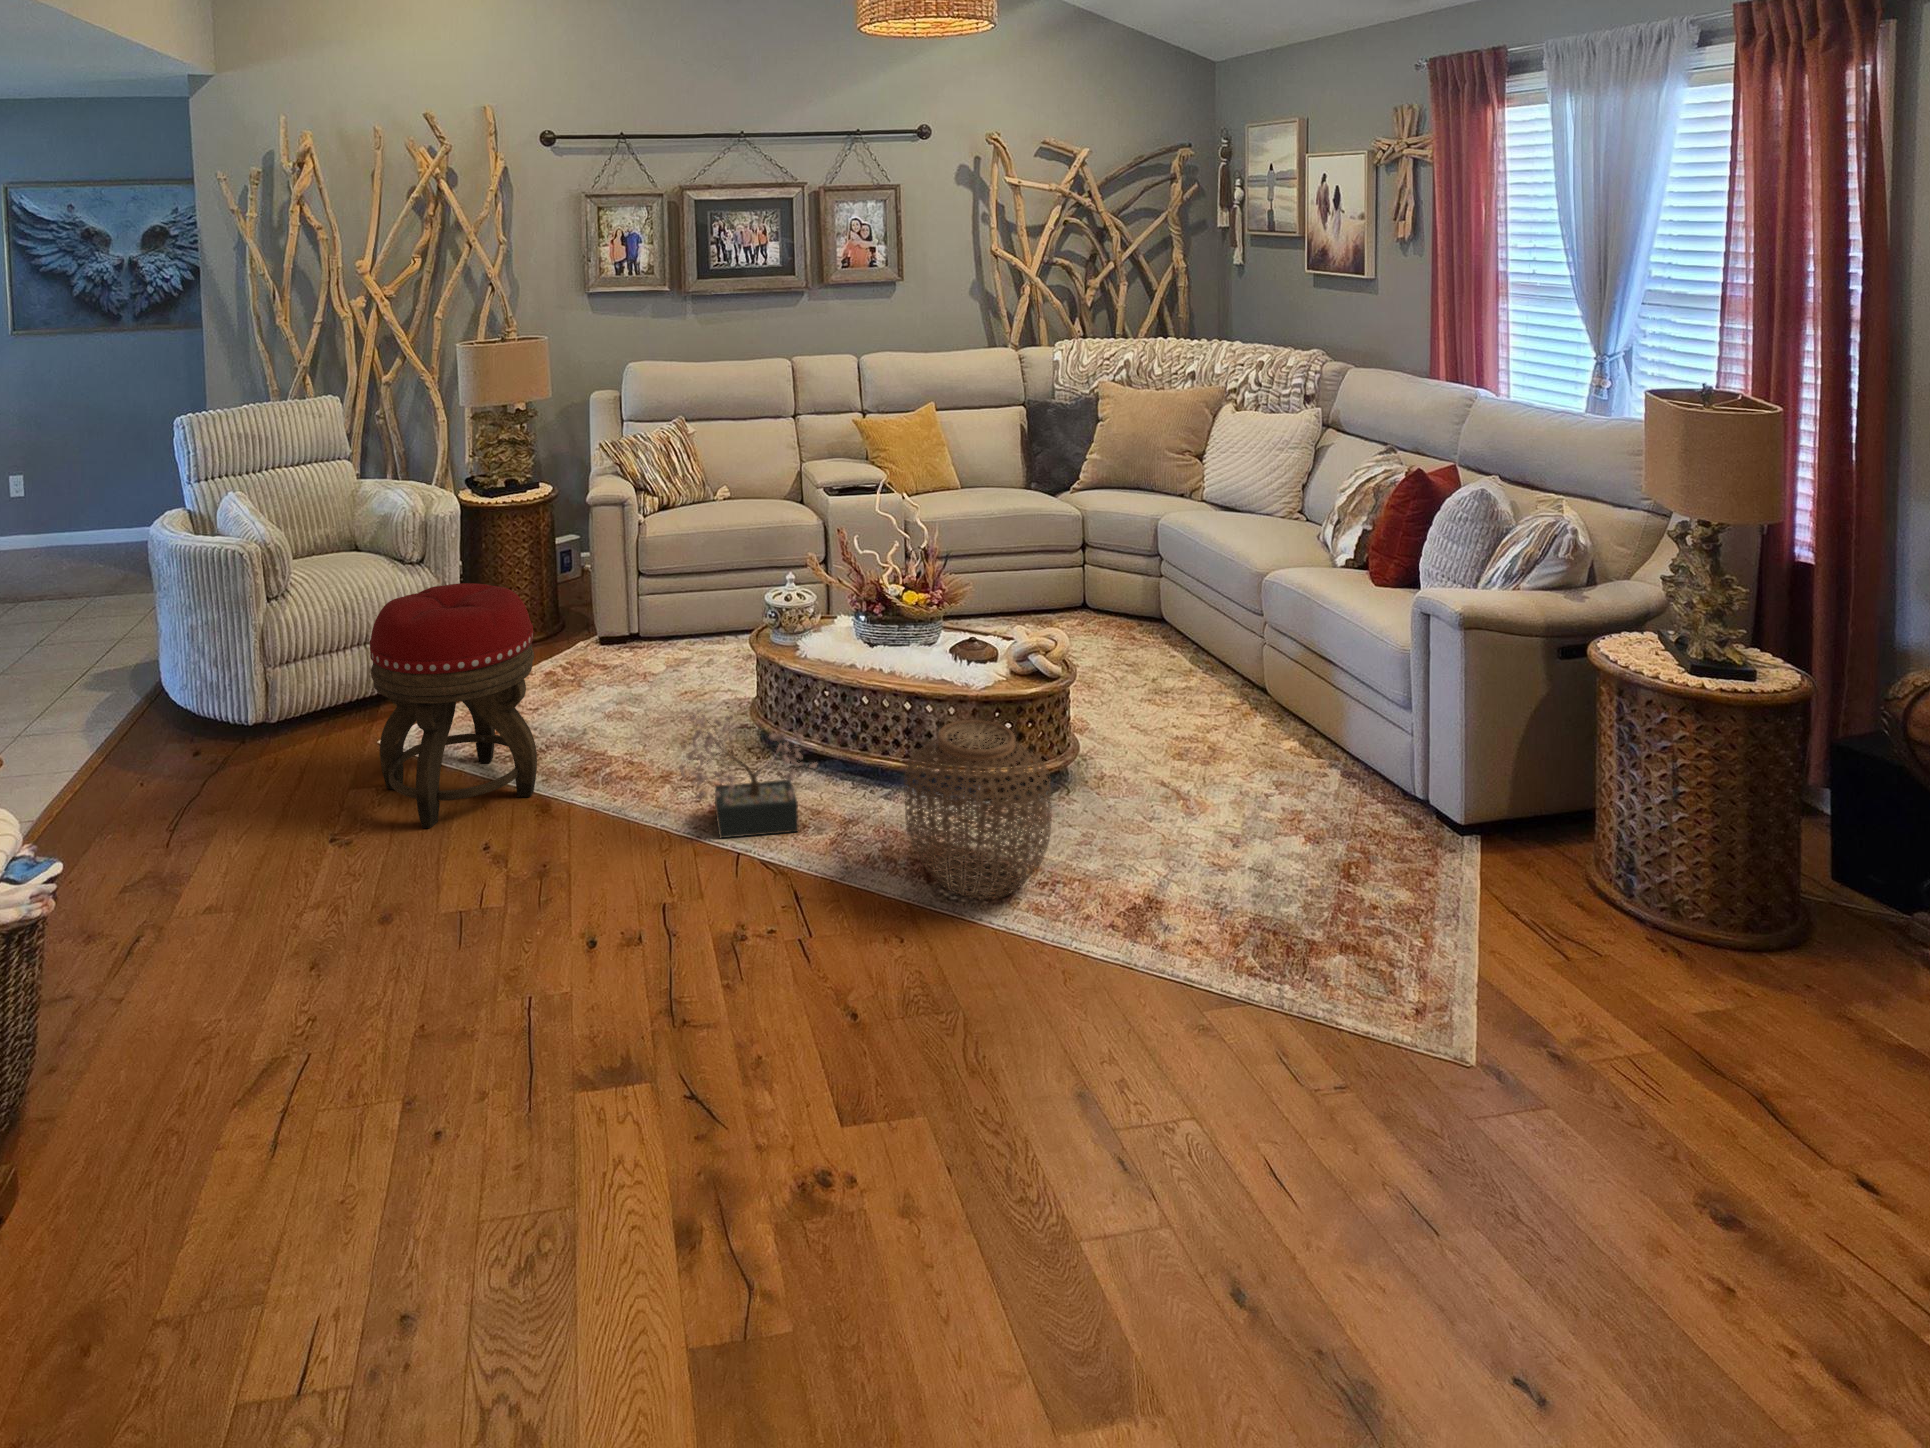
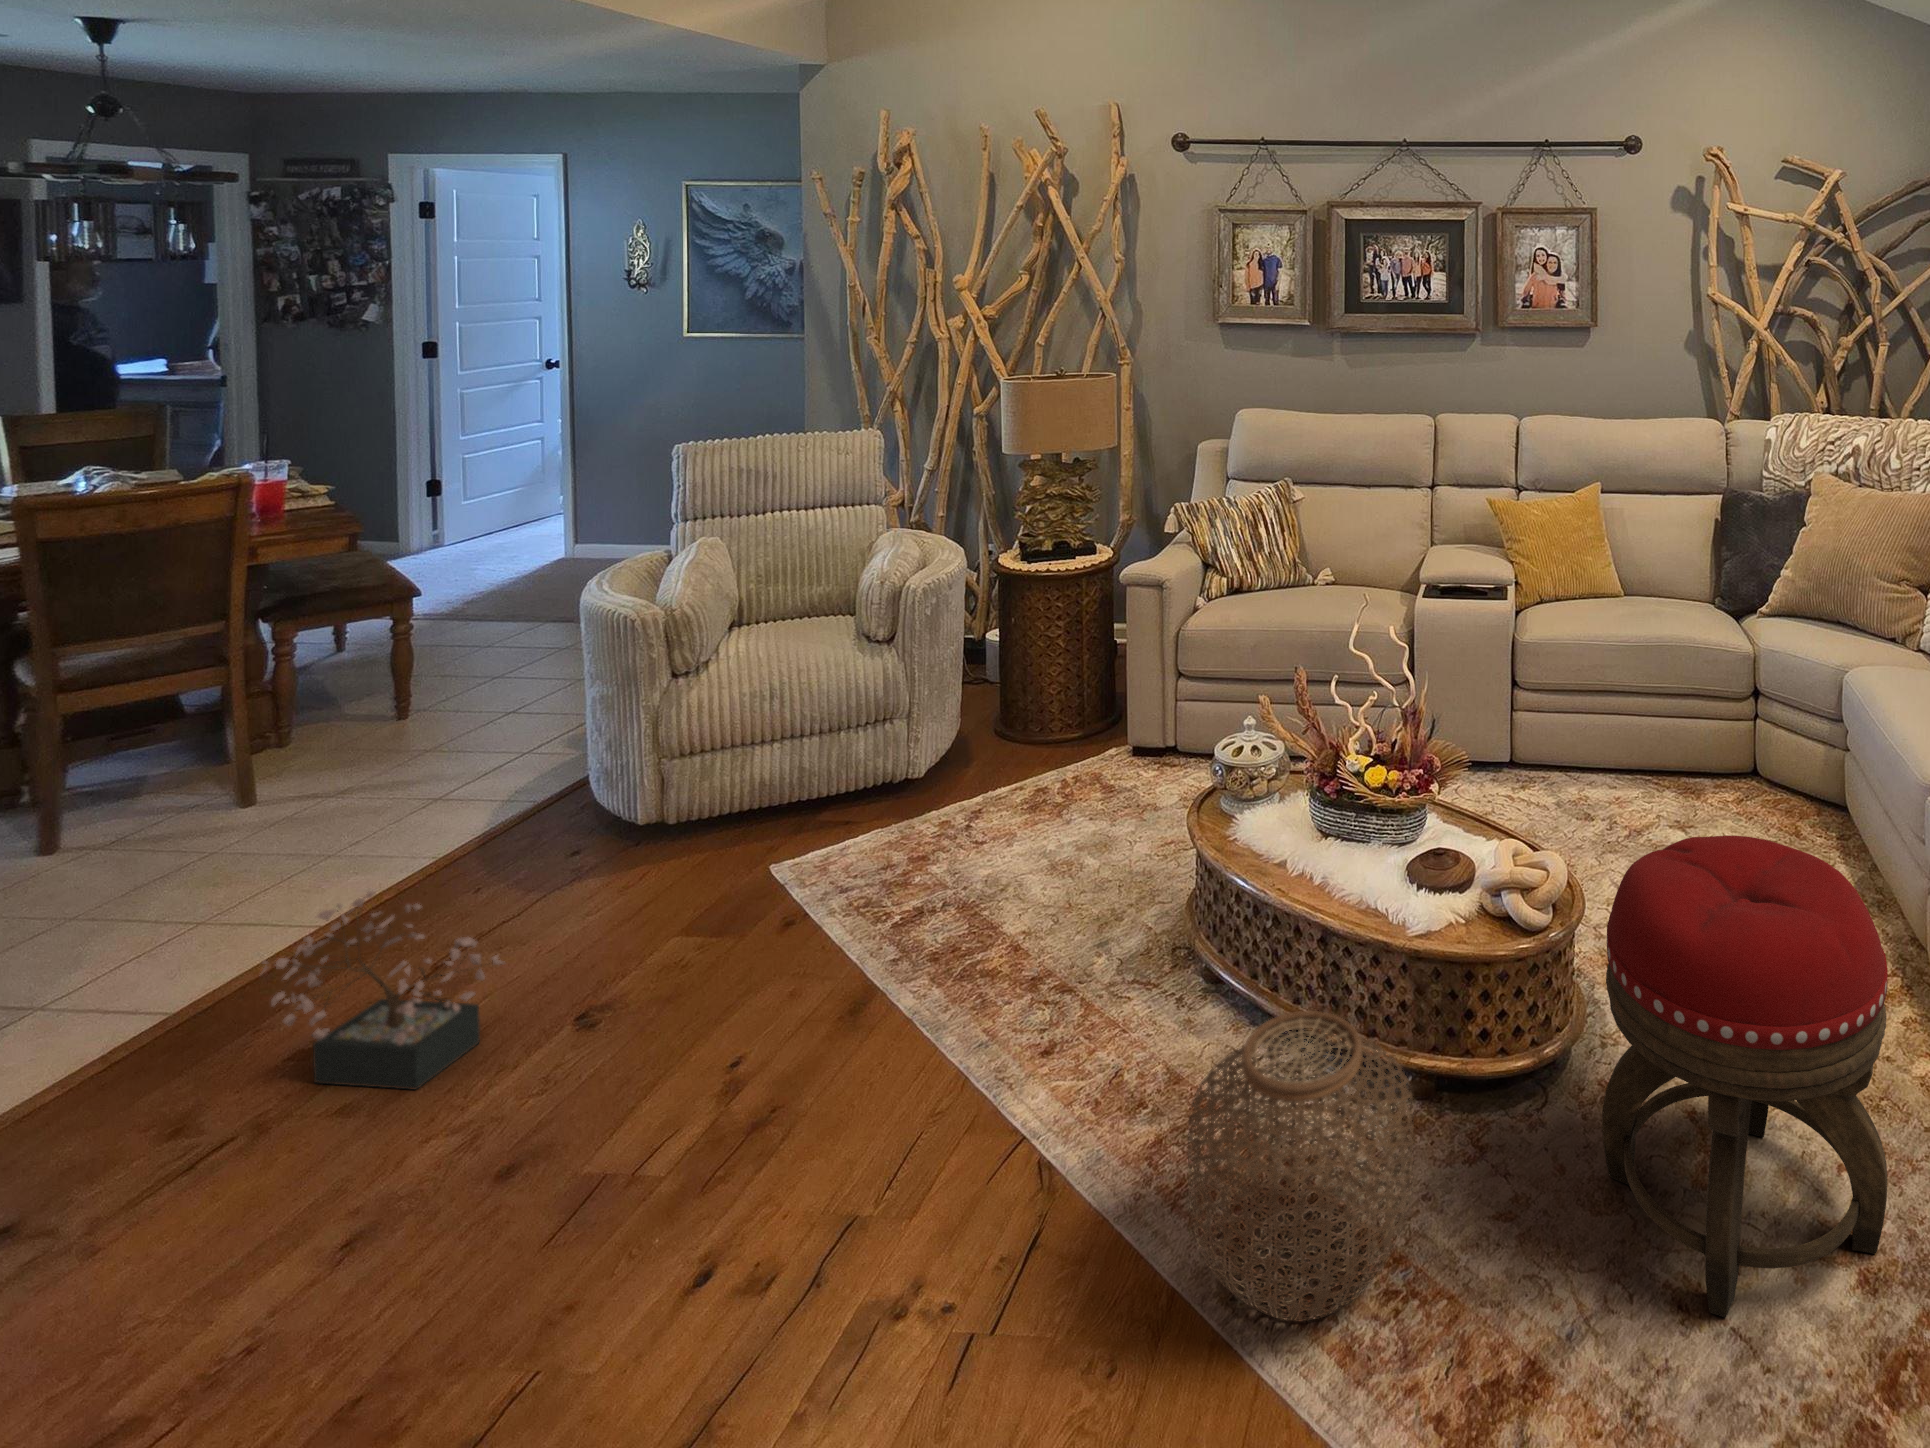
footstool: present [370,583,537,828] -> present [1602,836,1888,1317]
decorative plant: present [679,709,817,838] -> present [263,891,504,1089]

